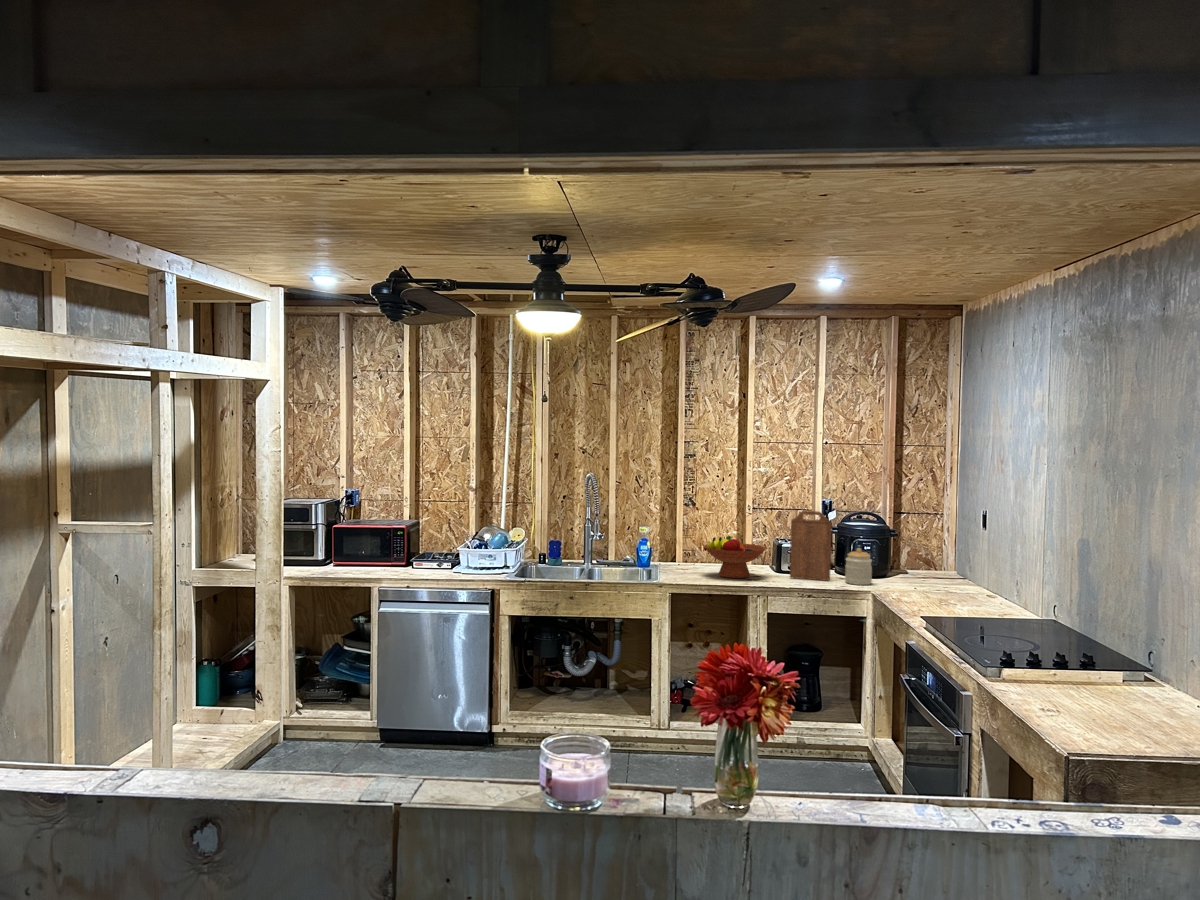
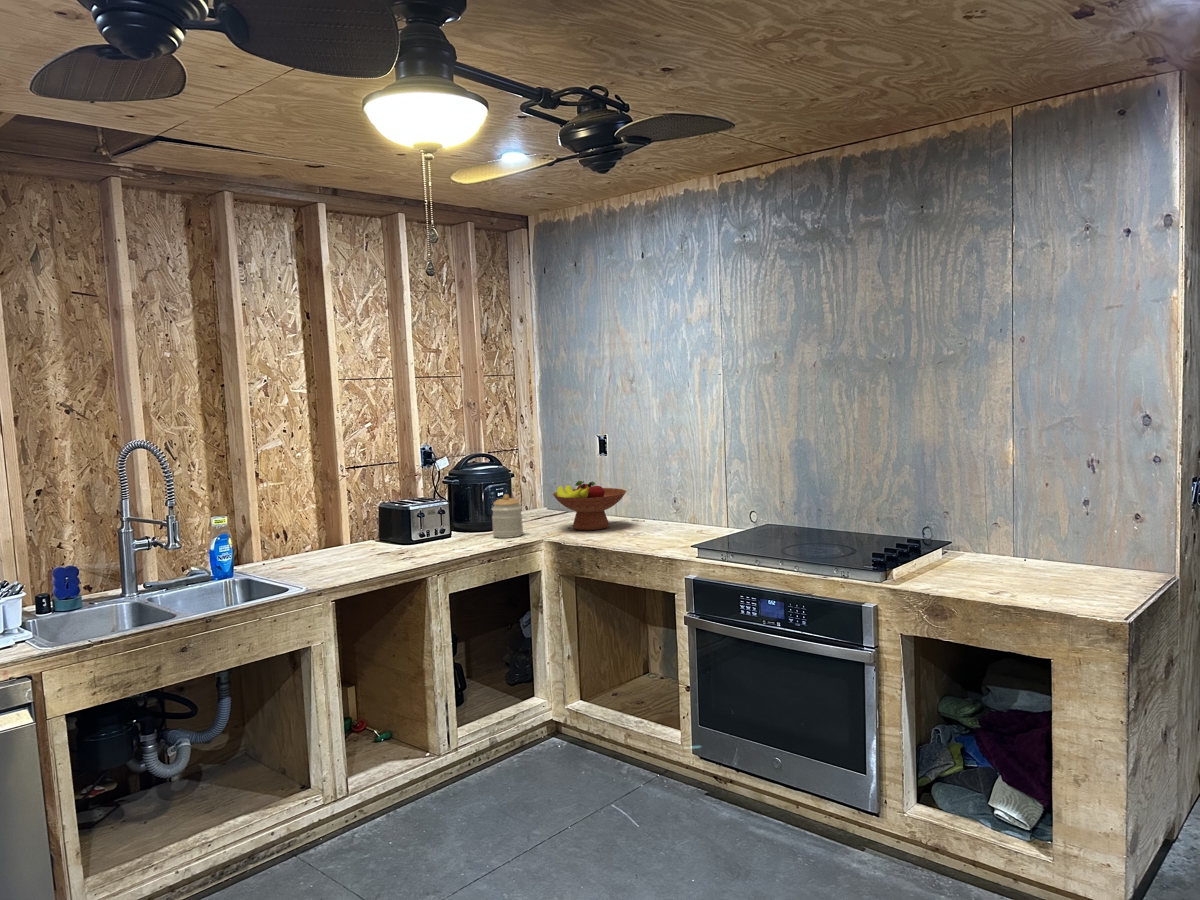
cutting board: present [790,511,832,581] -> none [425,458,476,546]
fruit bowl: present [704,536,766,578] -> present [553,481,626,530]

